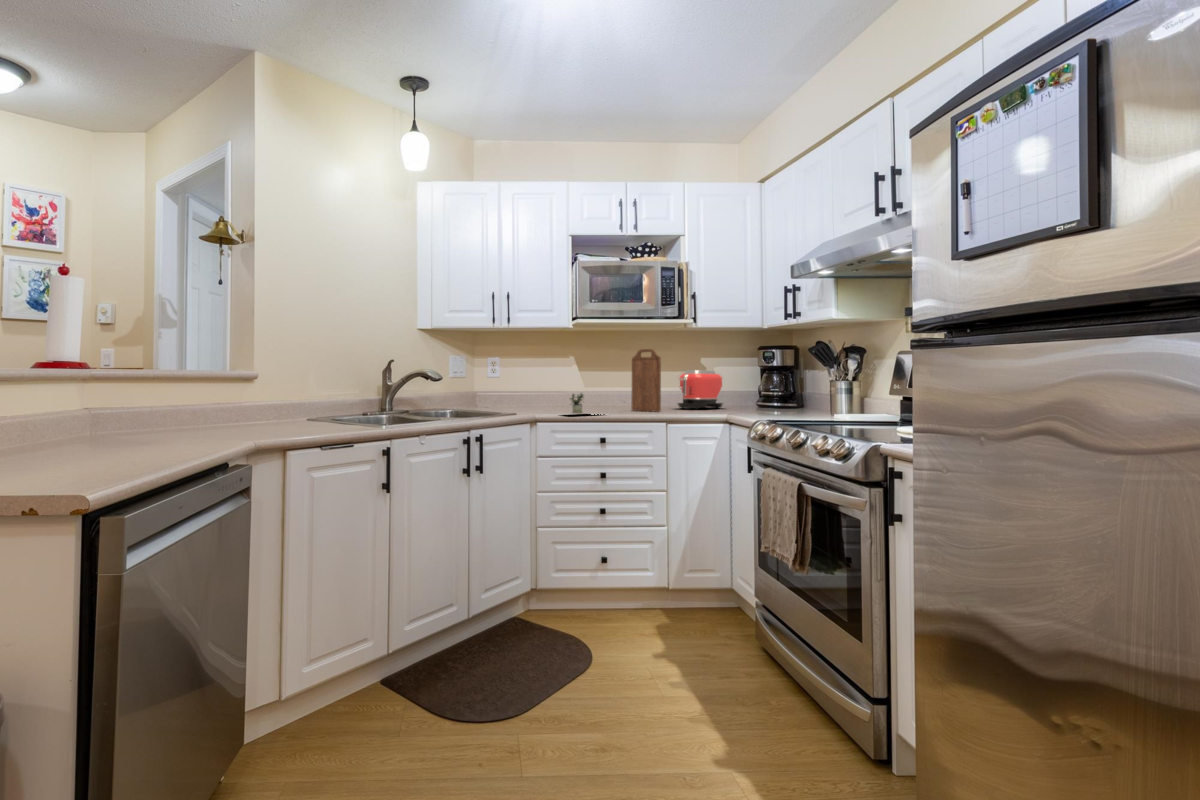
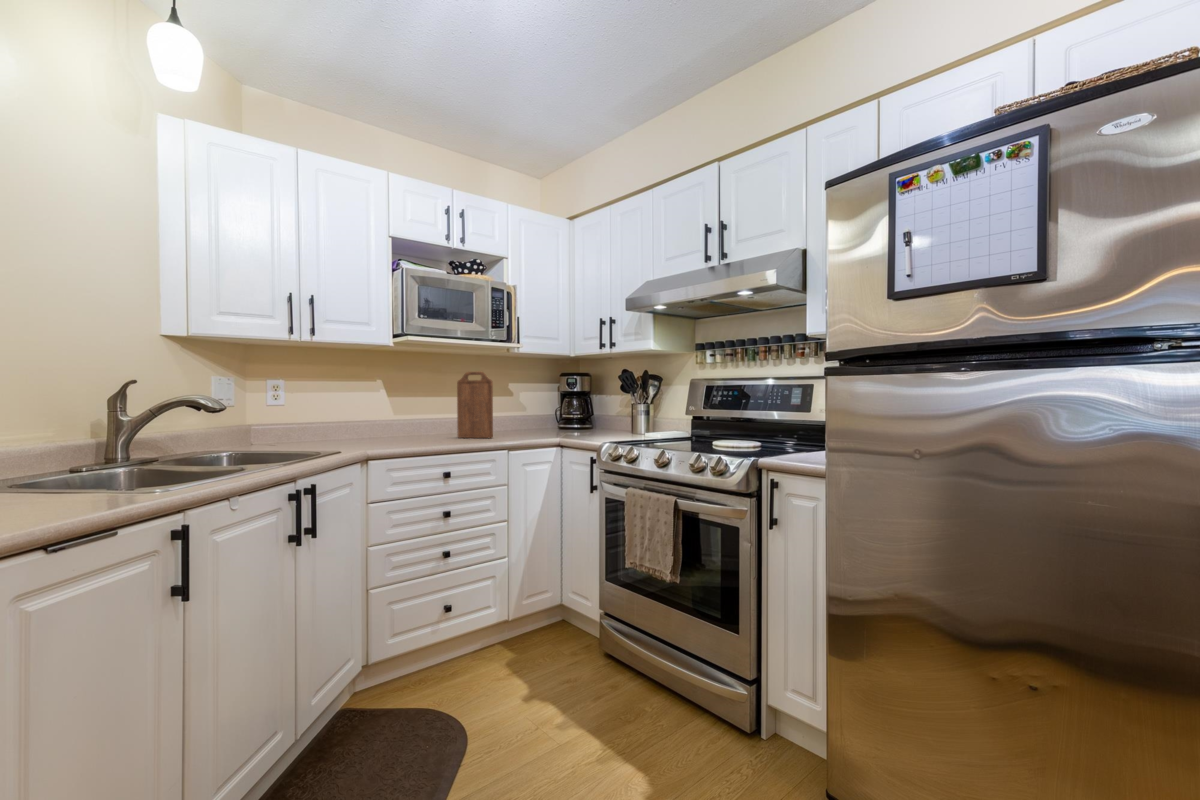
toaster: present [677,370,723,409] -> none [498,394,545,433]
potted plant: present [570,393,583,414] -> none [386,421,464,447]

